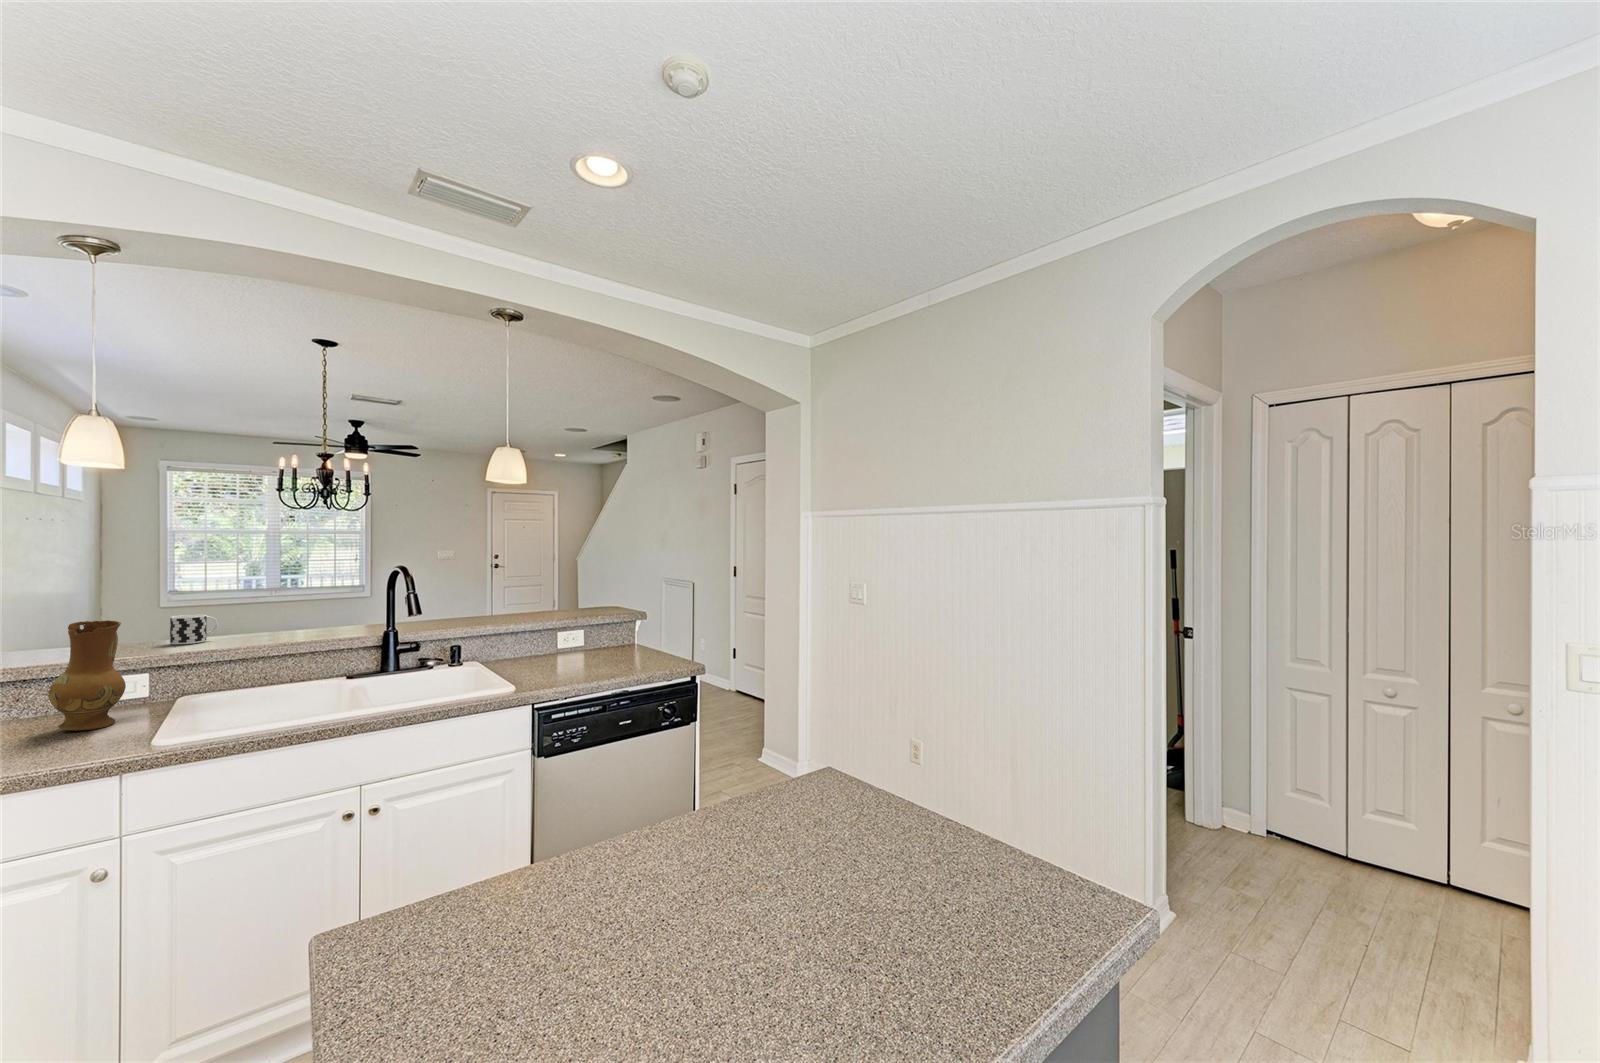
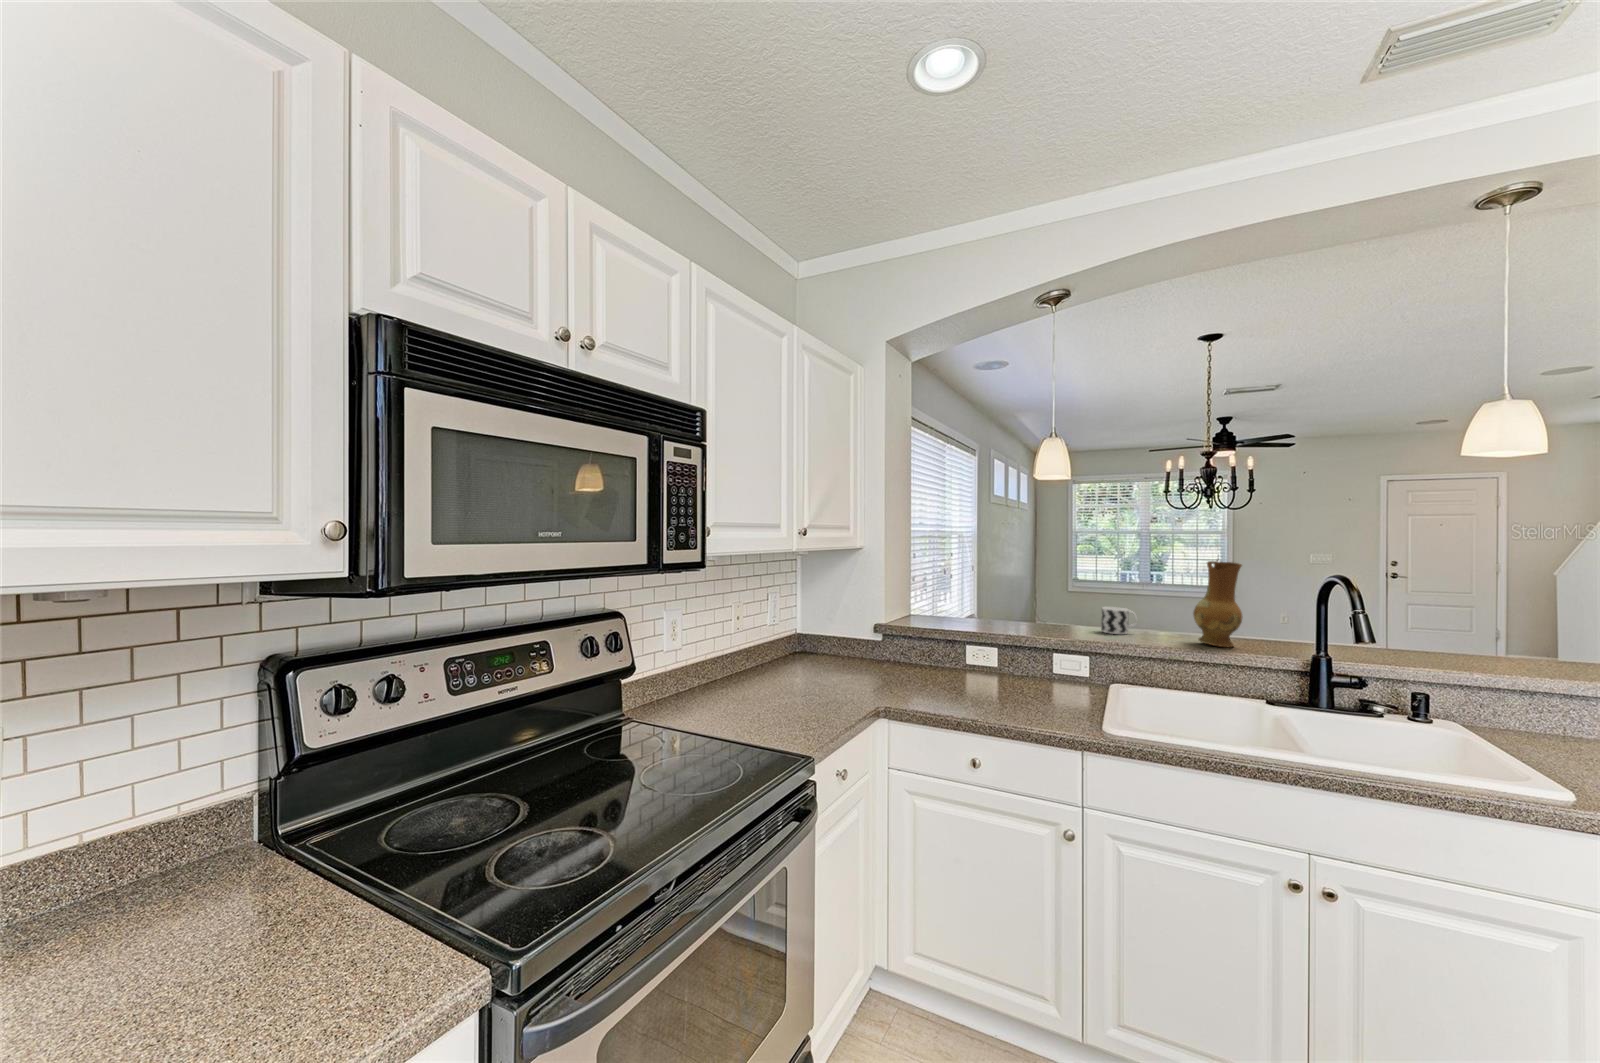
ceramic jug: present [49,620,126,731] -> present [1193,561,1242,647]

